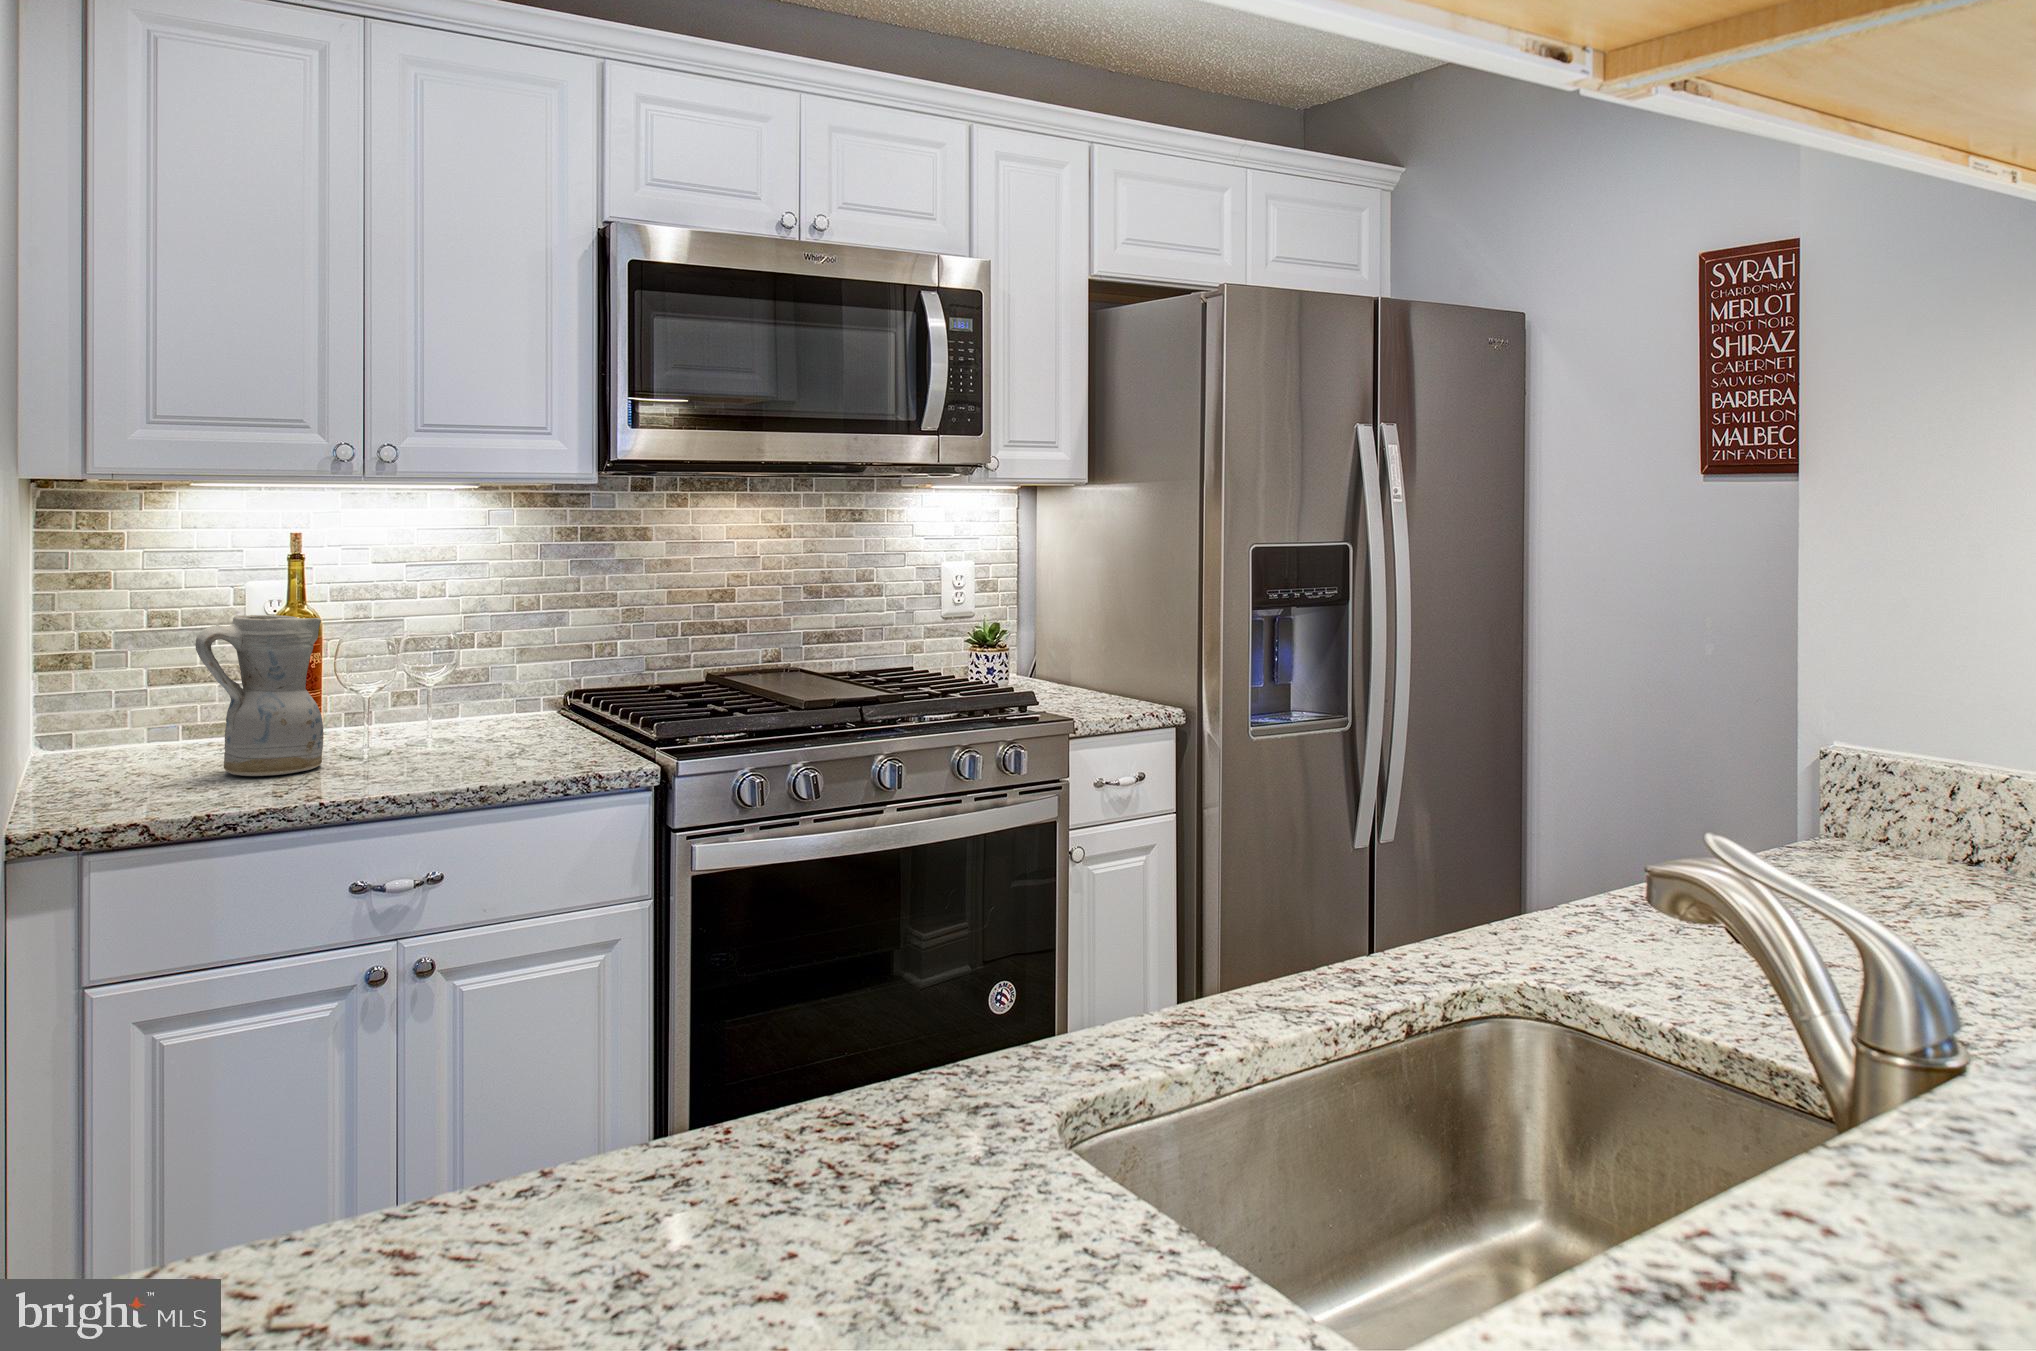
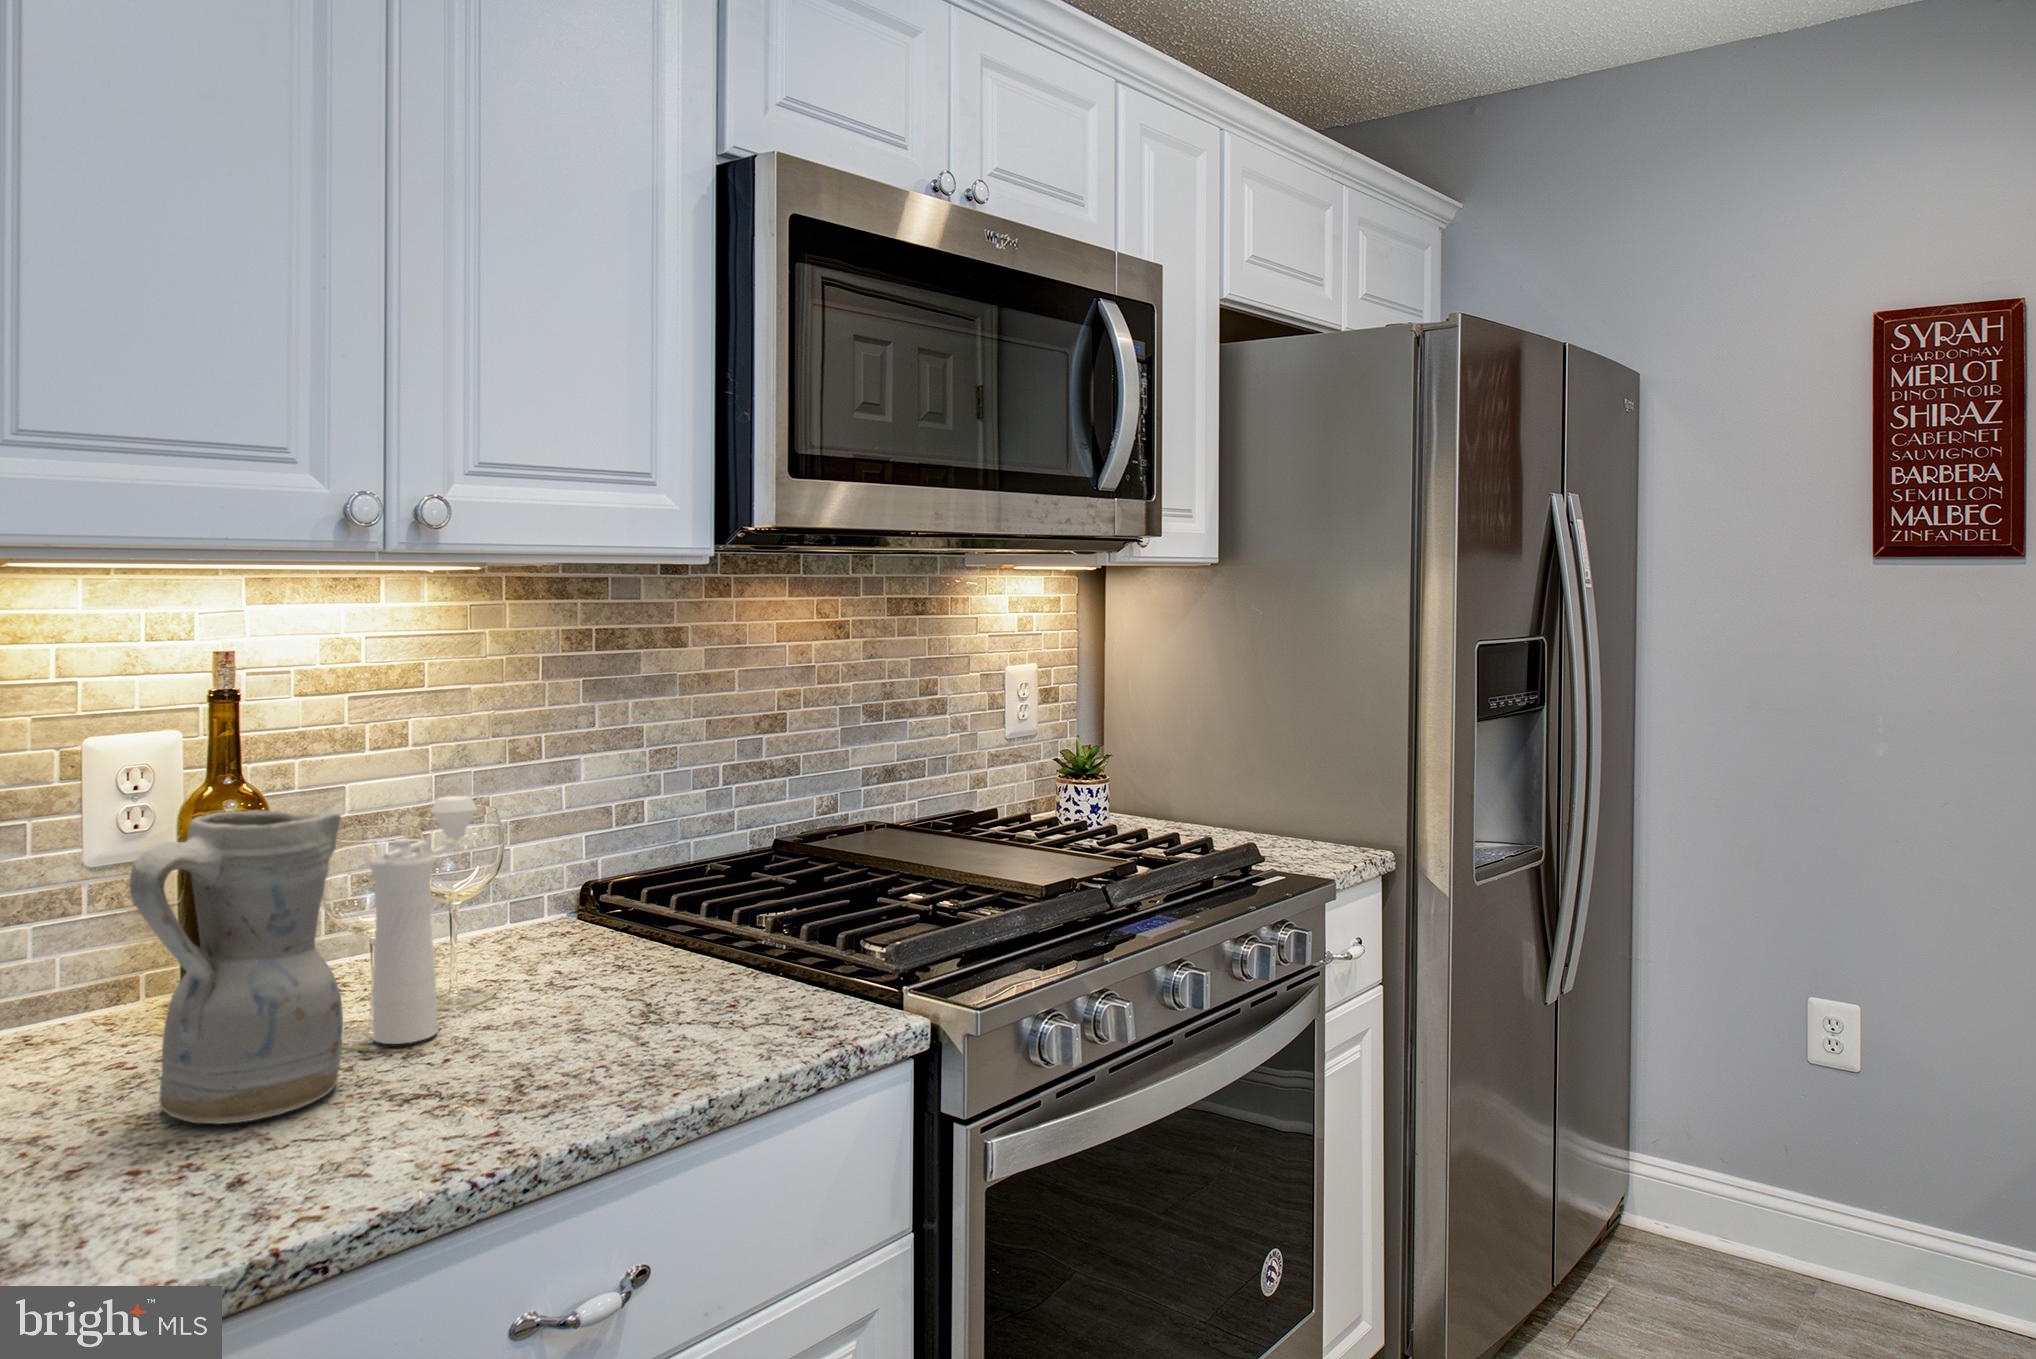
pepper mill: none [358,621,443,756] -> present [369,796,477,1044]

